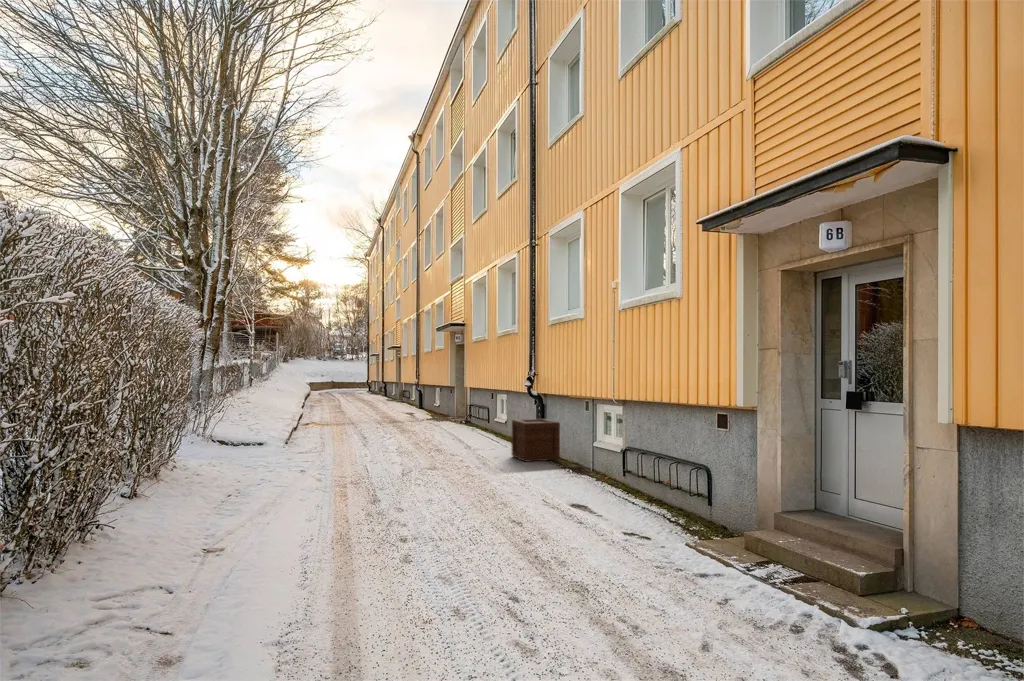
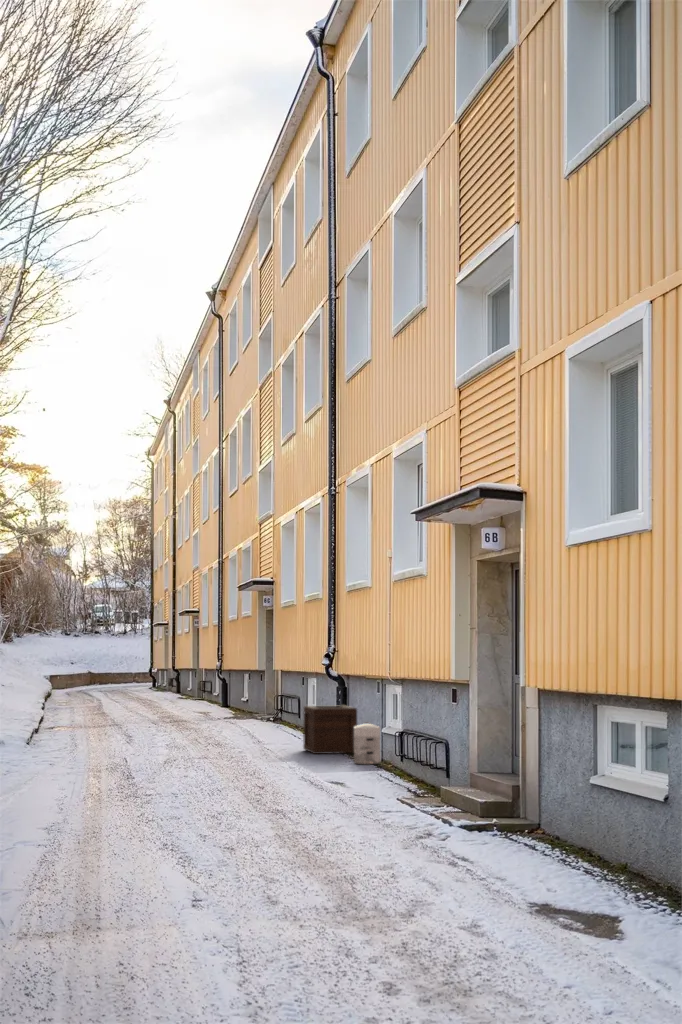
waste bin: none [571,439,595,477] -> present [354,724,380,765]

